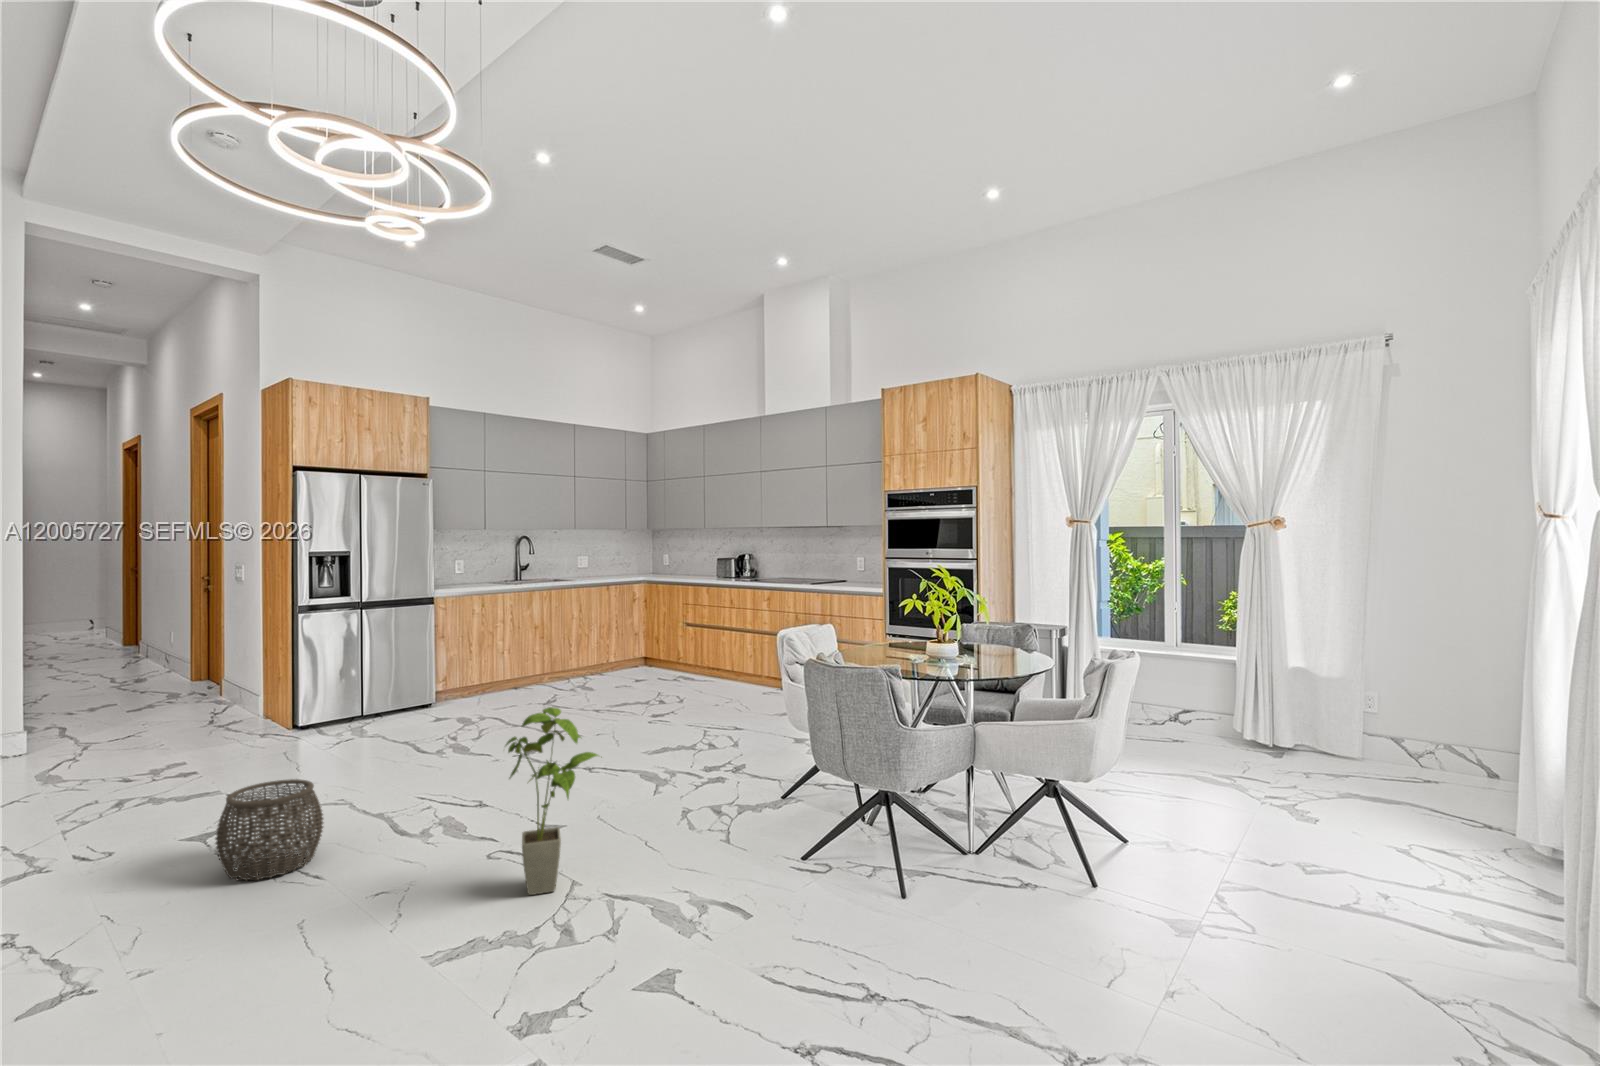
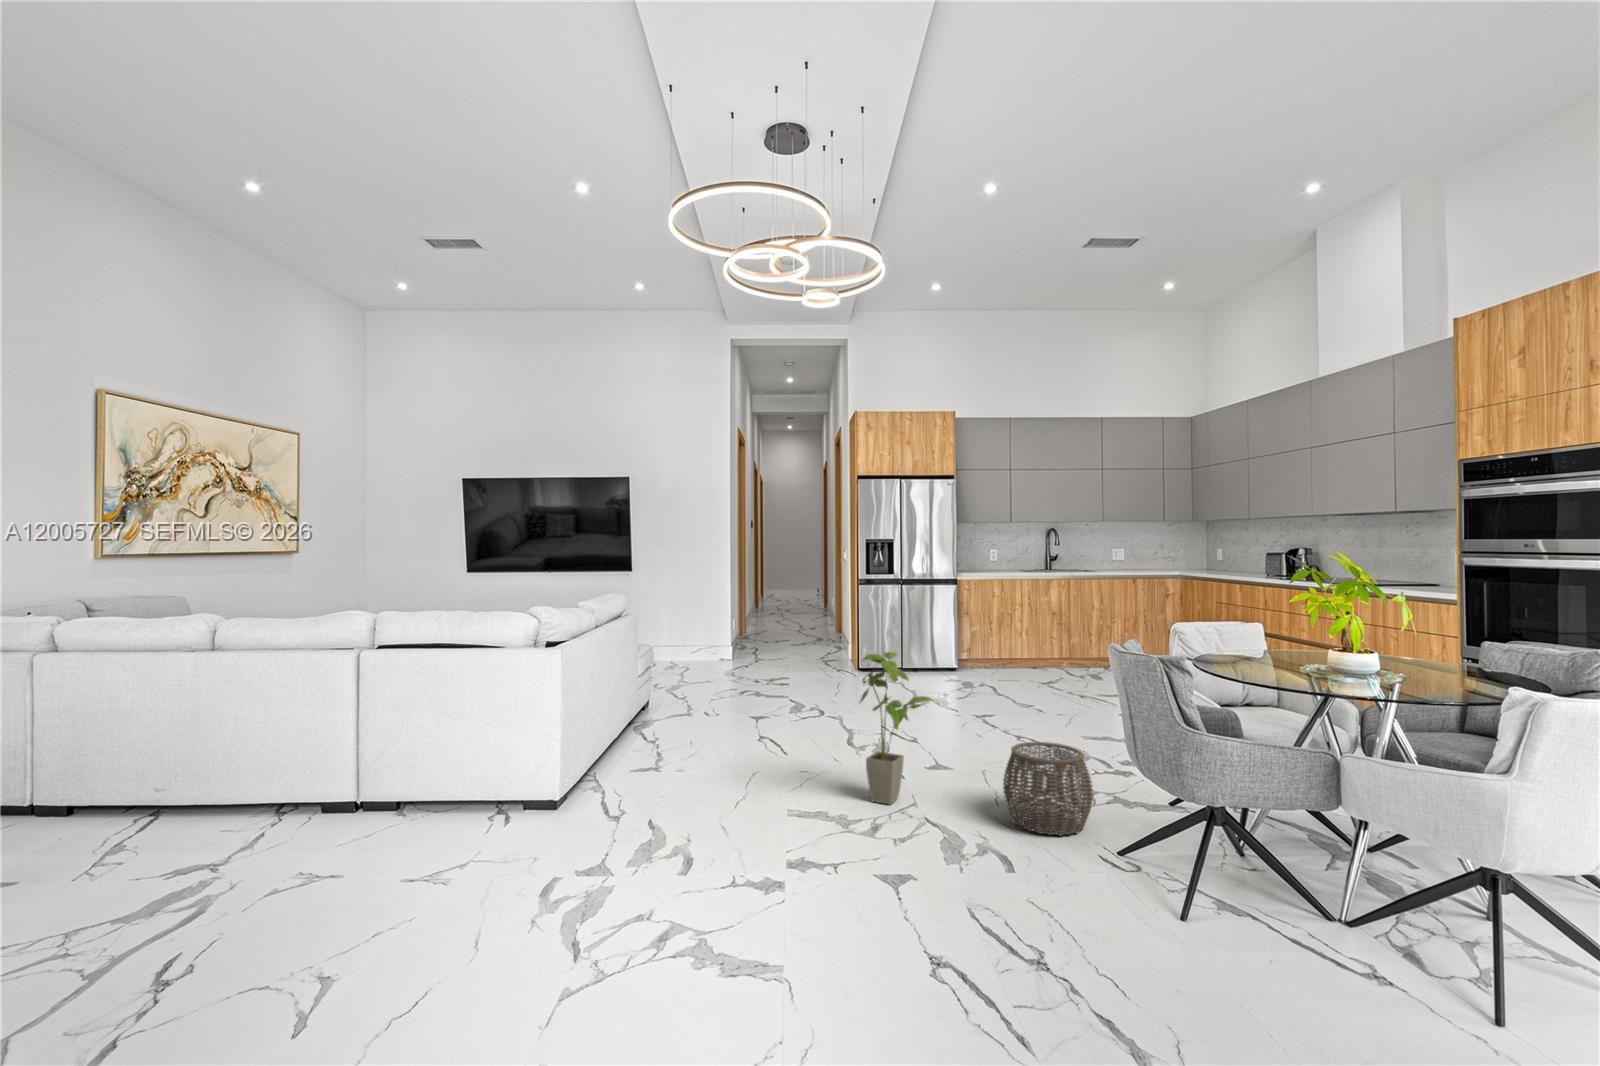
woven basket: present [215,779,323,881] -> present [1003,742,1093,836]

